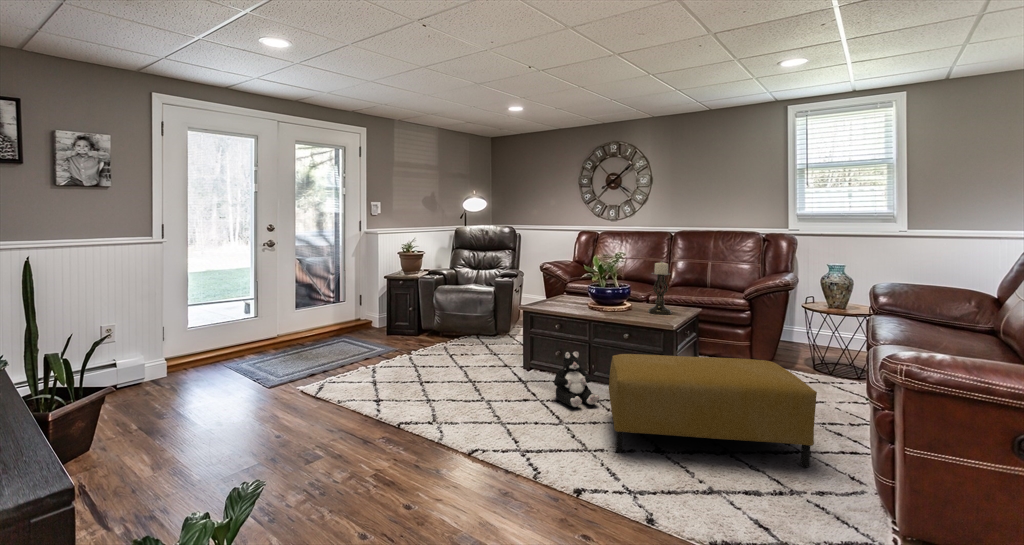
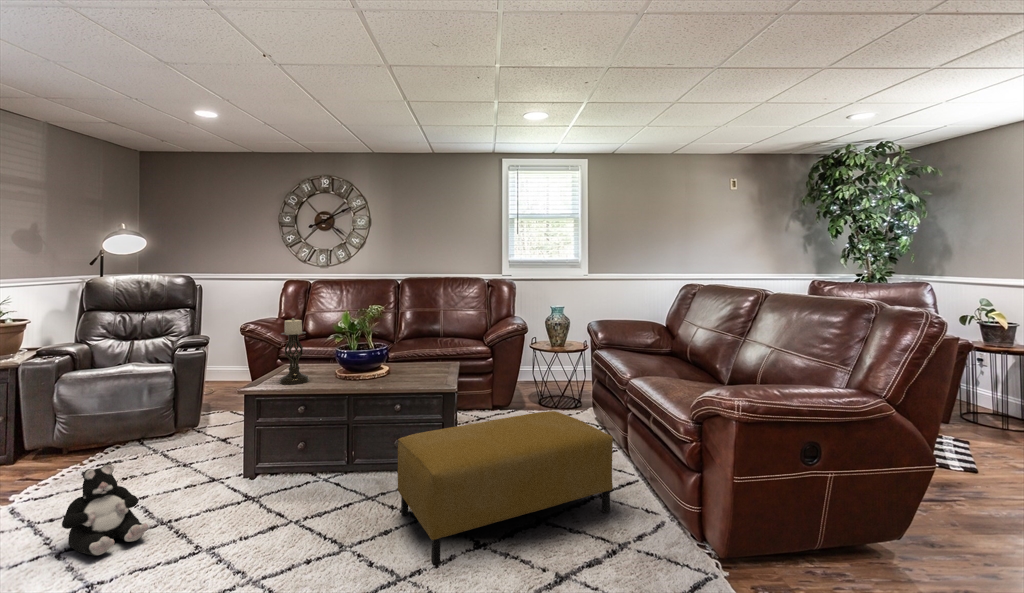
candle holder: present [648,261,671,315] -> present [279,318,309,385]
plush toy: present [554,351,599,407] -> present [62,464,148,556]

